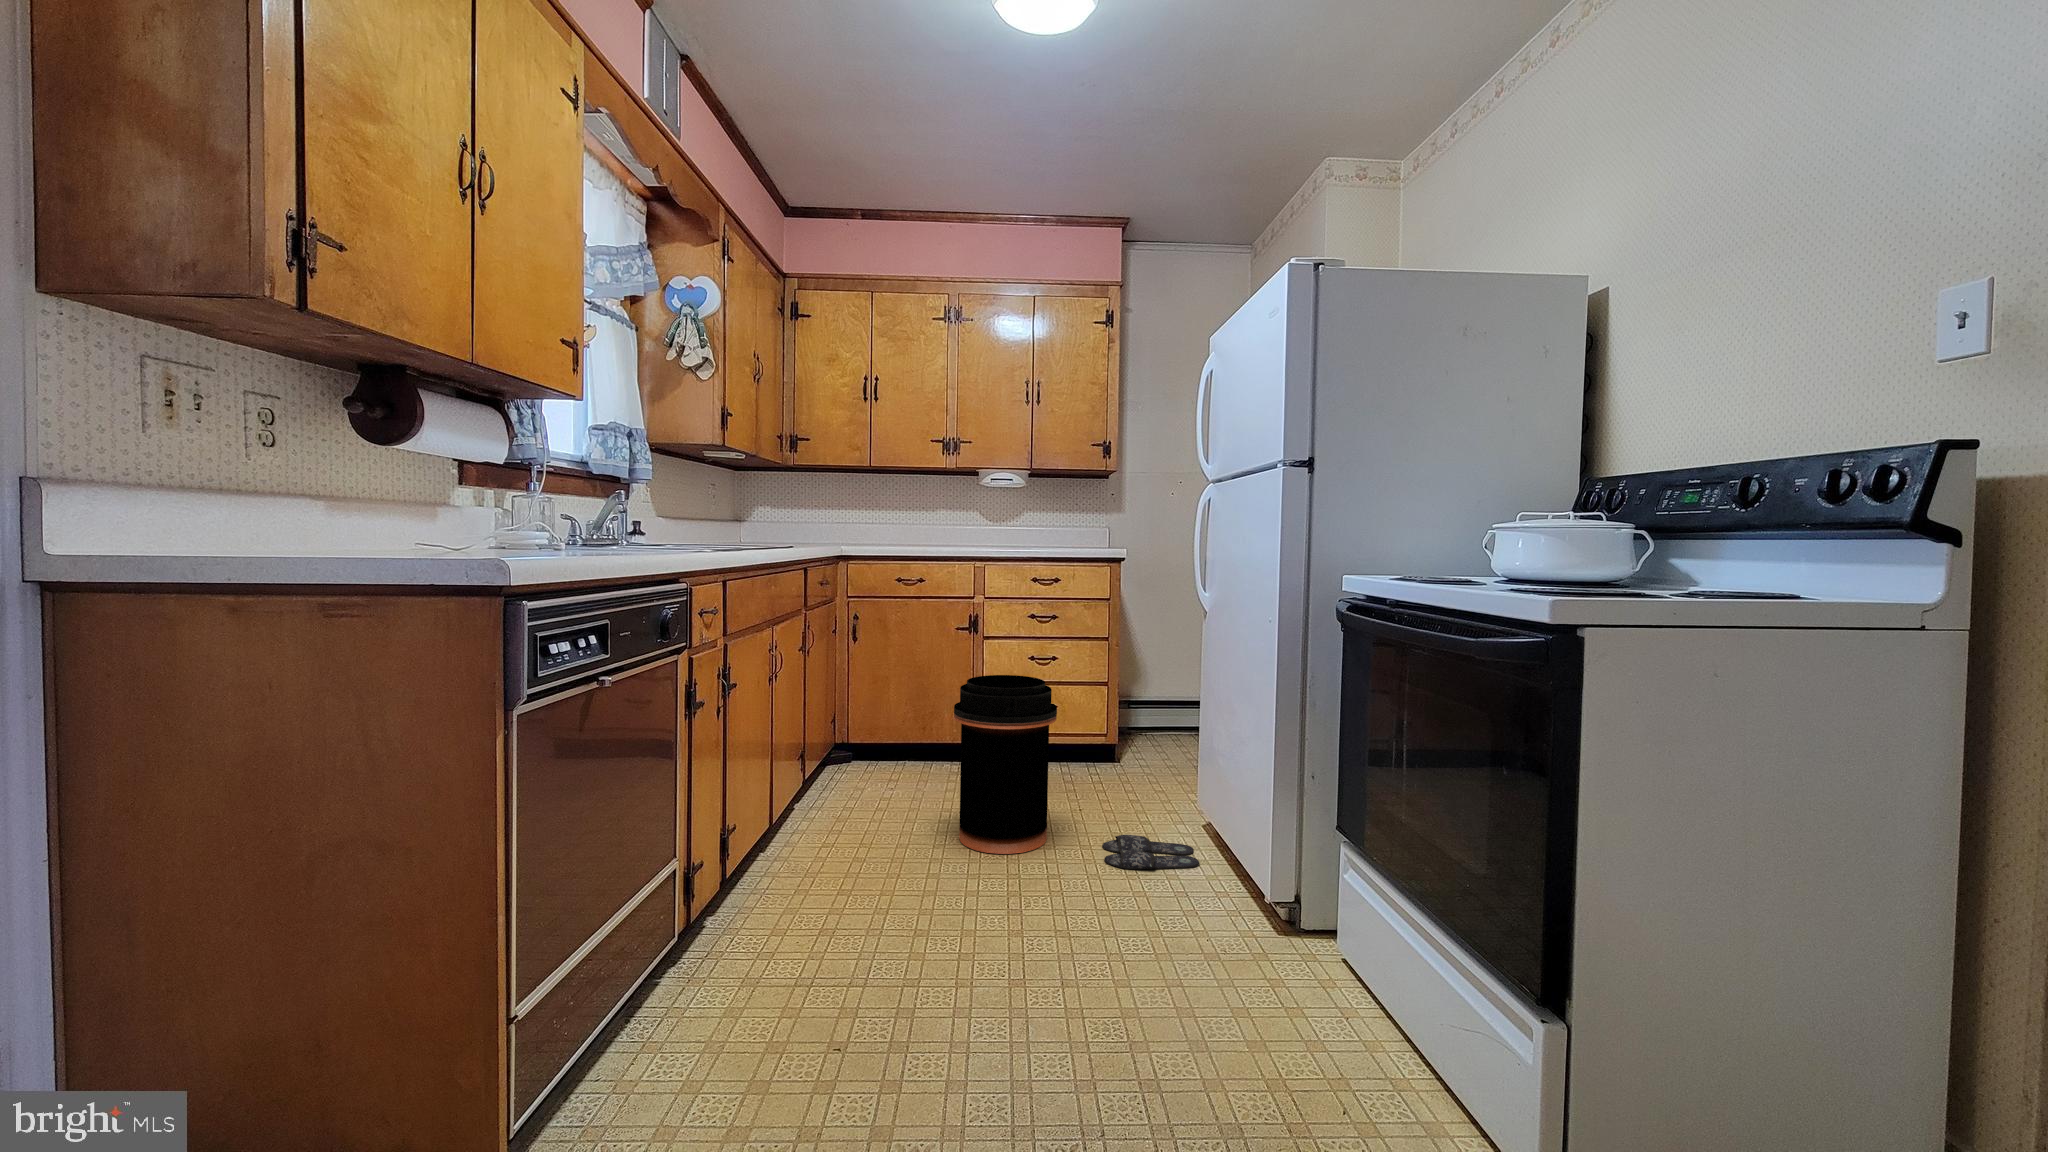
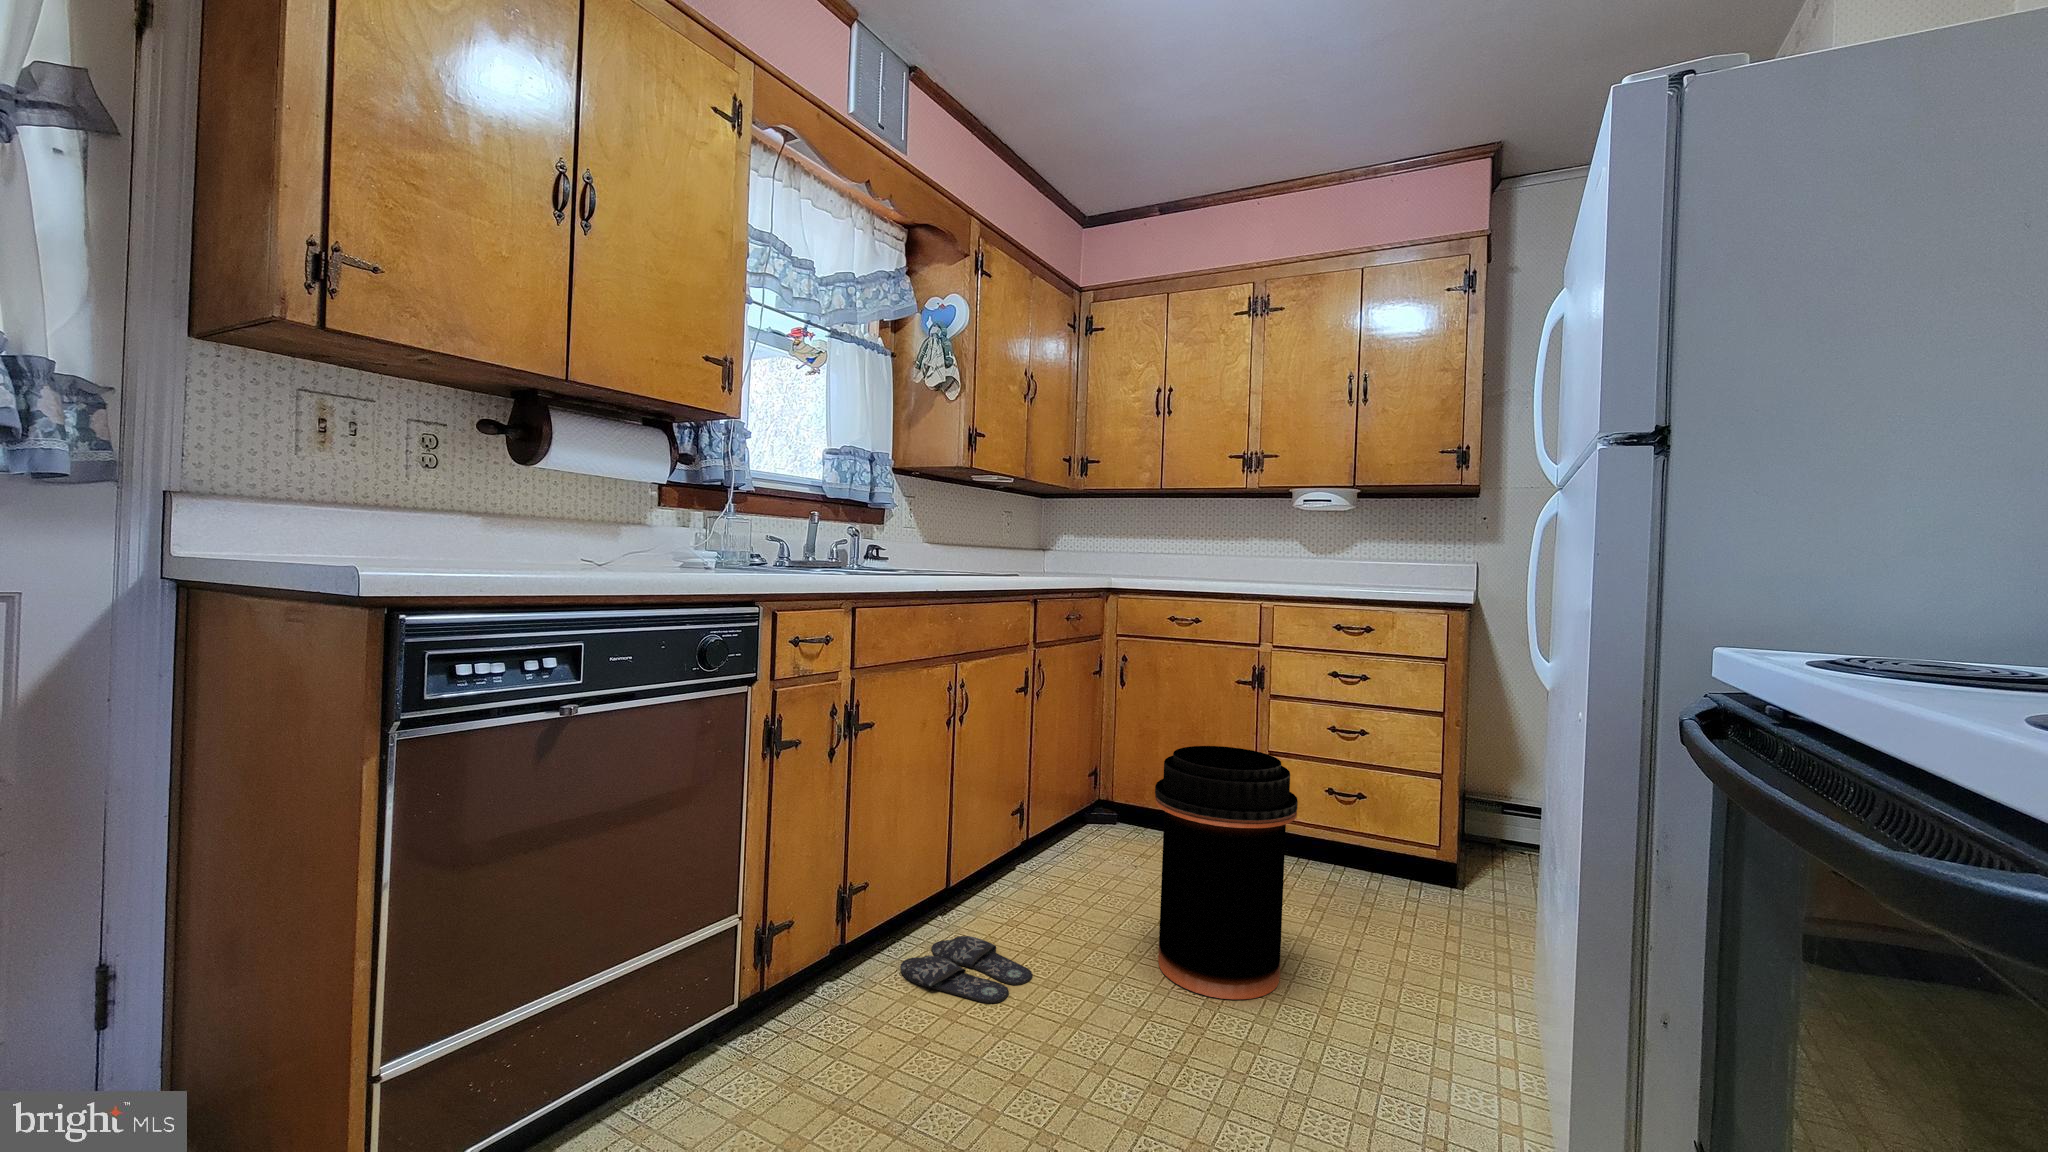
slippers: present [1102,835,1199,869] -> present [901,936,1033,1003]

